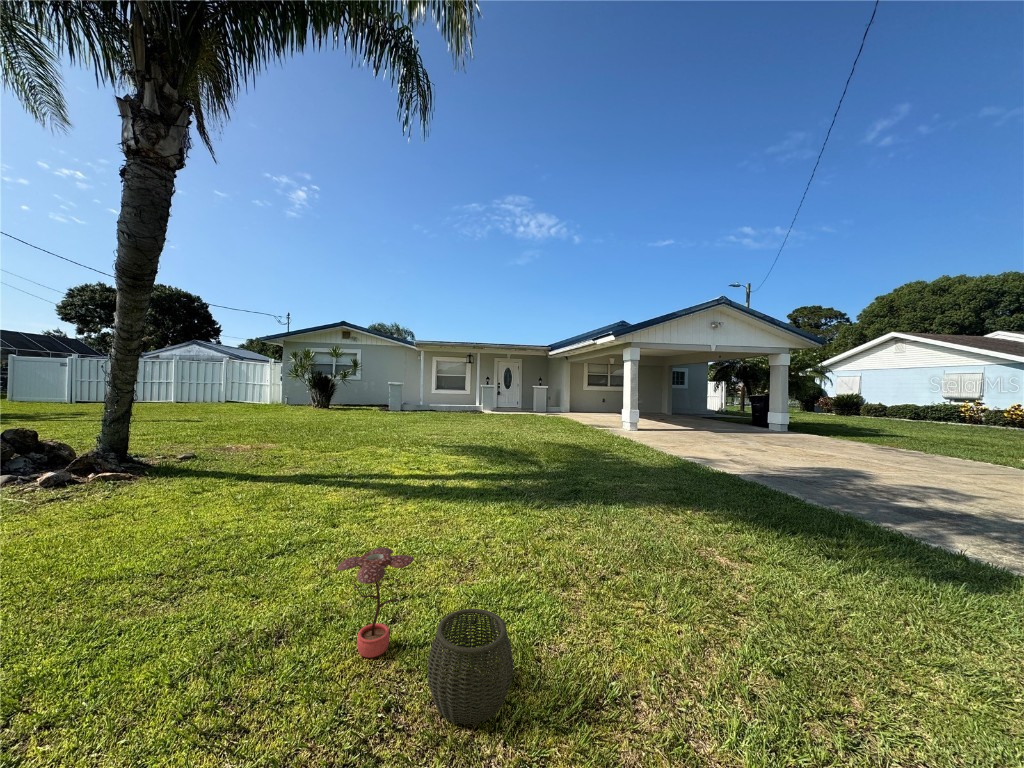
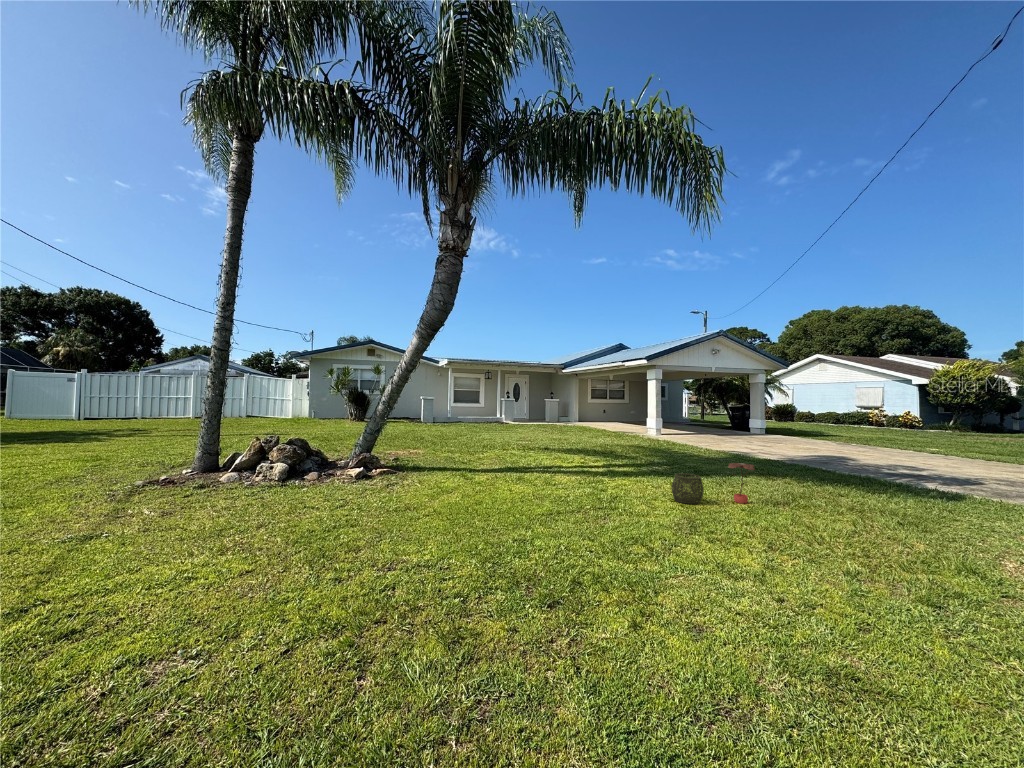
woven basket: present [428,609,514,725] -> present [671,473,704,504]

